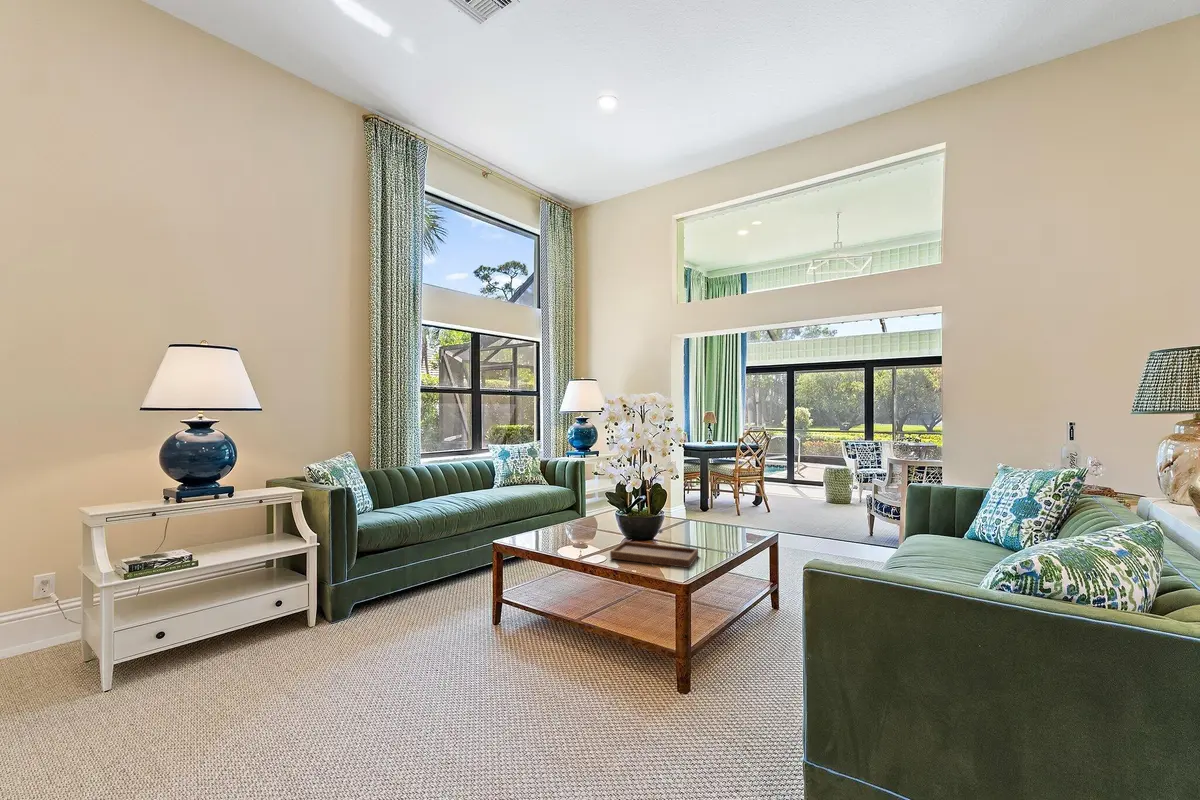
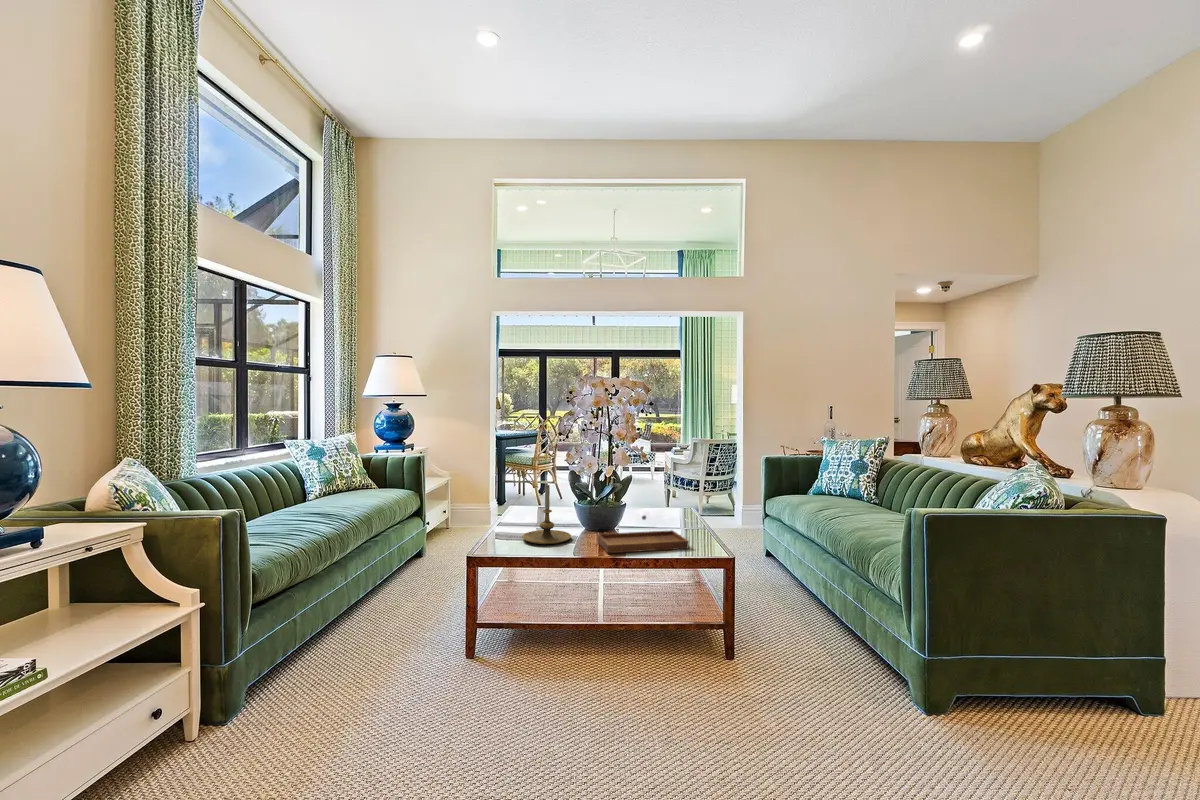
candle holder: none [571,491,614,544] -> present [522,485,571,544]

